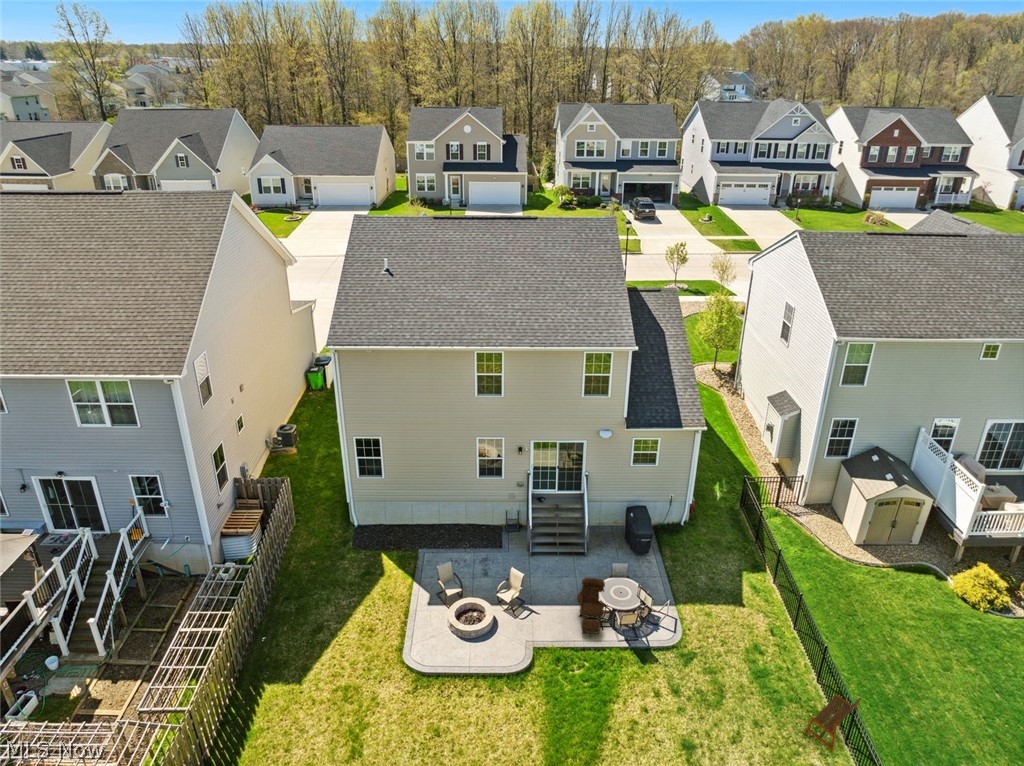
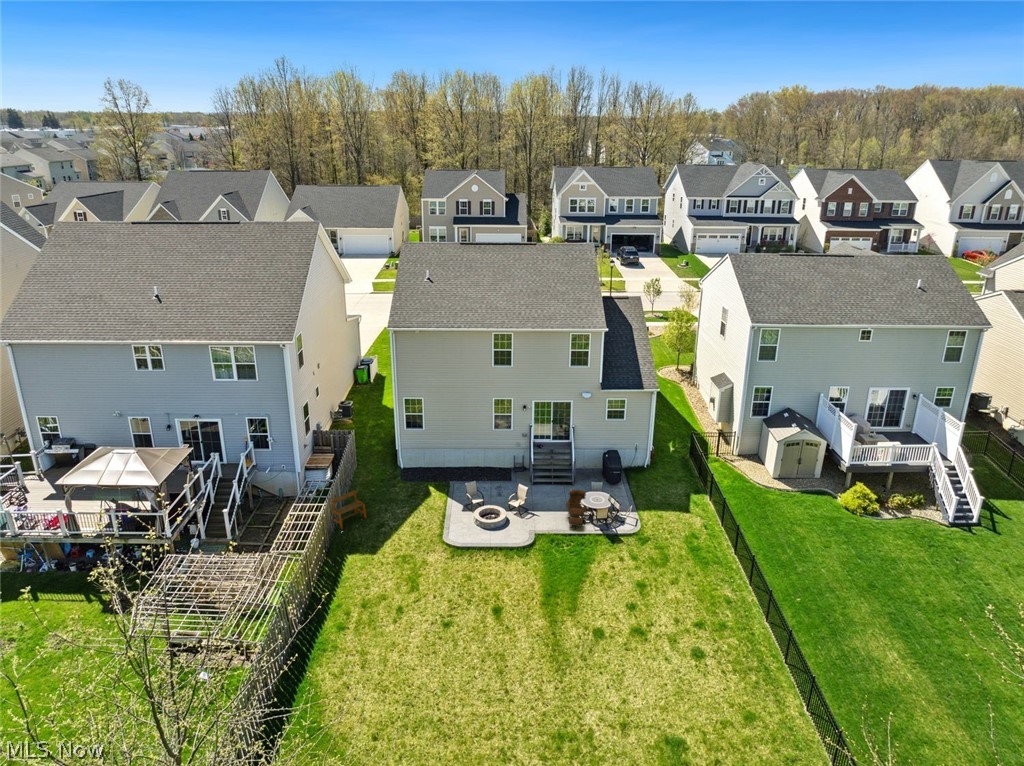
bench: present [804,695,861,753] -> present [332,490,366,529]

